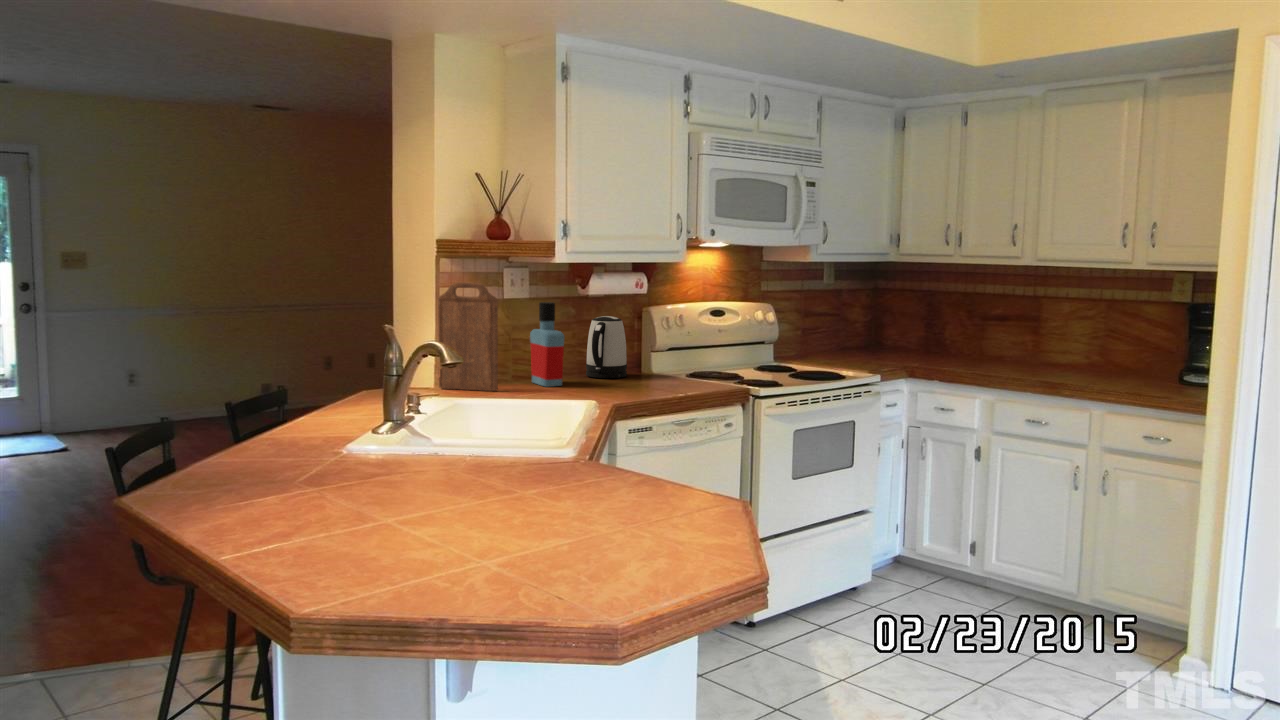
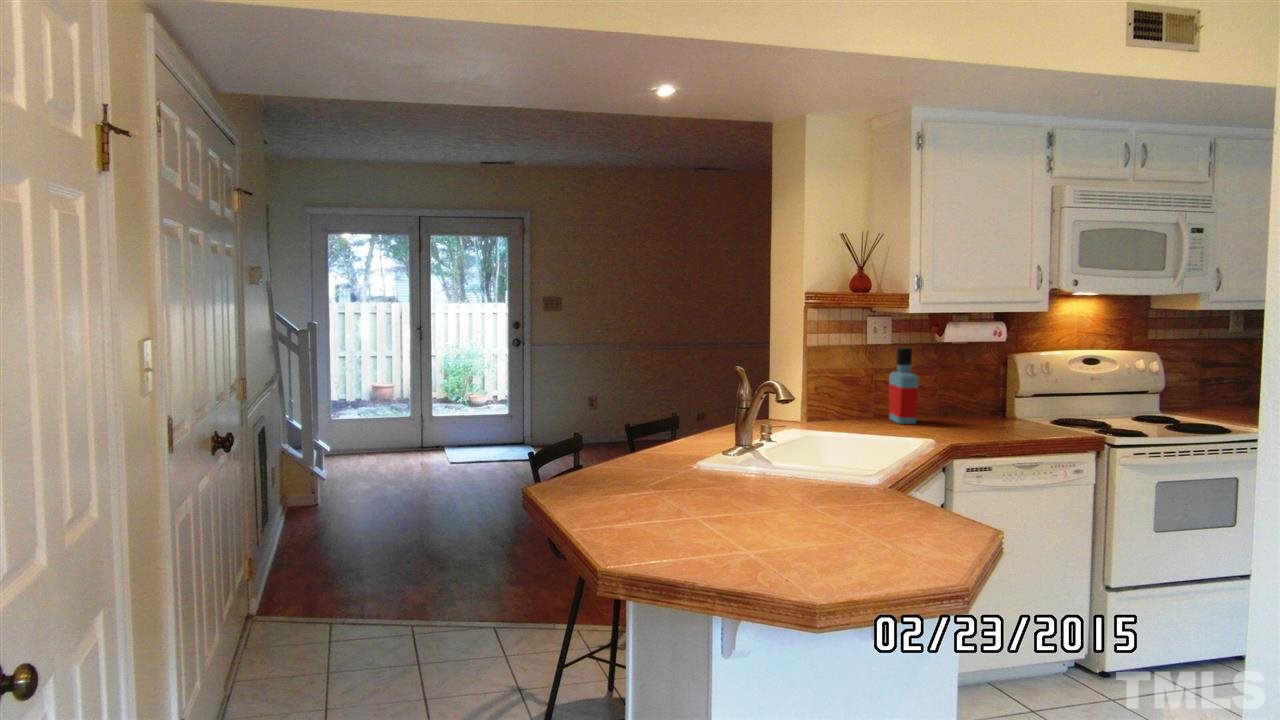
cutting board: present [438,282,498,391] -> none [804,329,856,425]
kettle: present [586,316,627,378] -> none [945,362,985,420]

